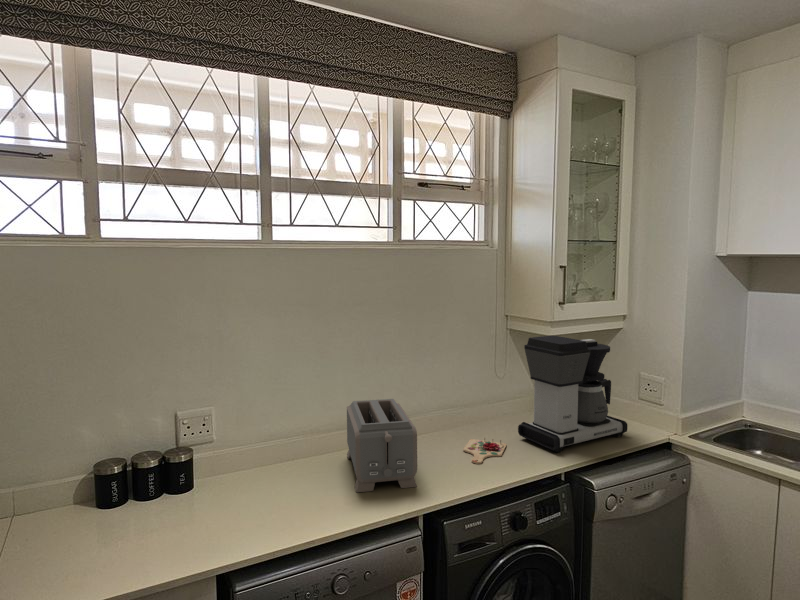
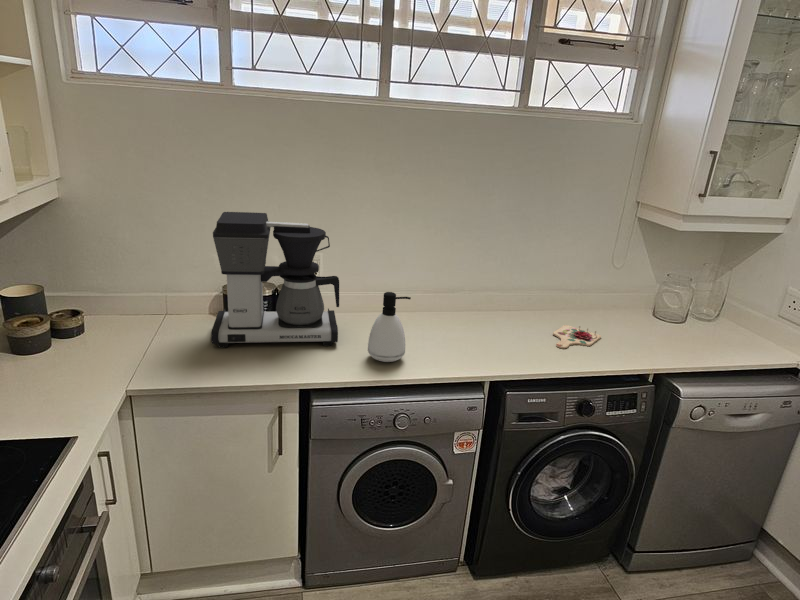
coffee maker: present [518,335,628,452] -> present [211,212,339,347]
toaster: present [347,399,417,492] -> none [433,268,498,356]
soap dispenser: none [287,437,330,518] -> present [368,292,411,362]

